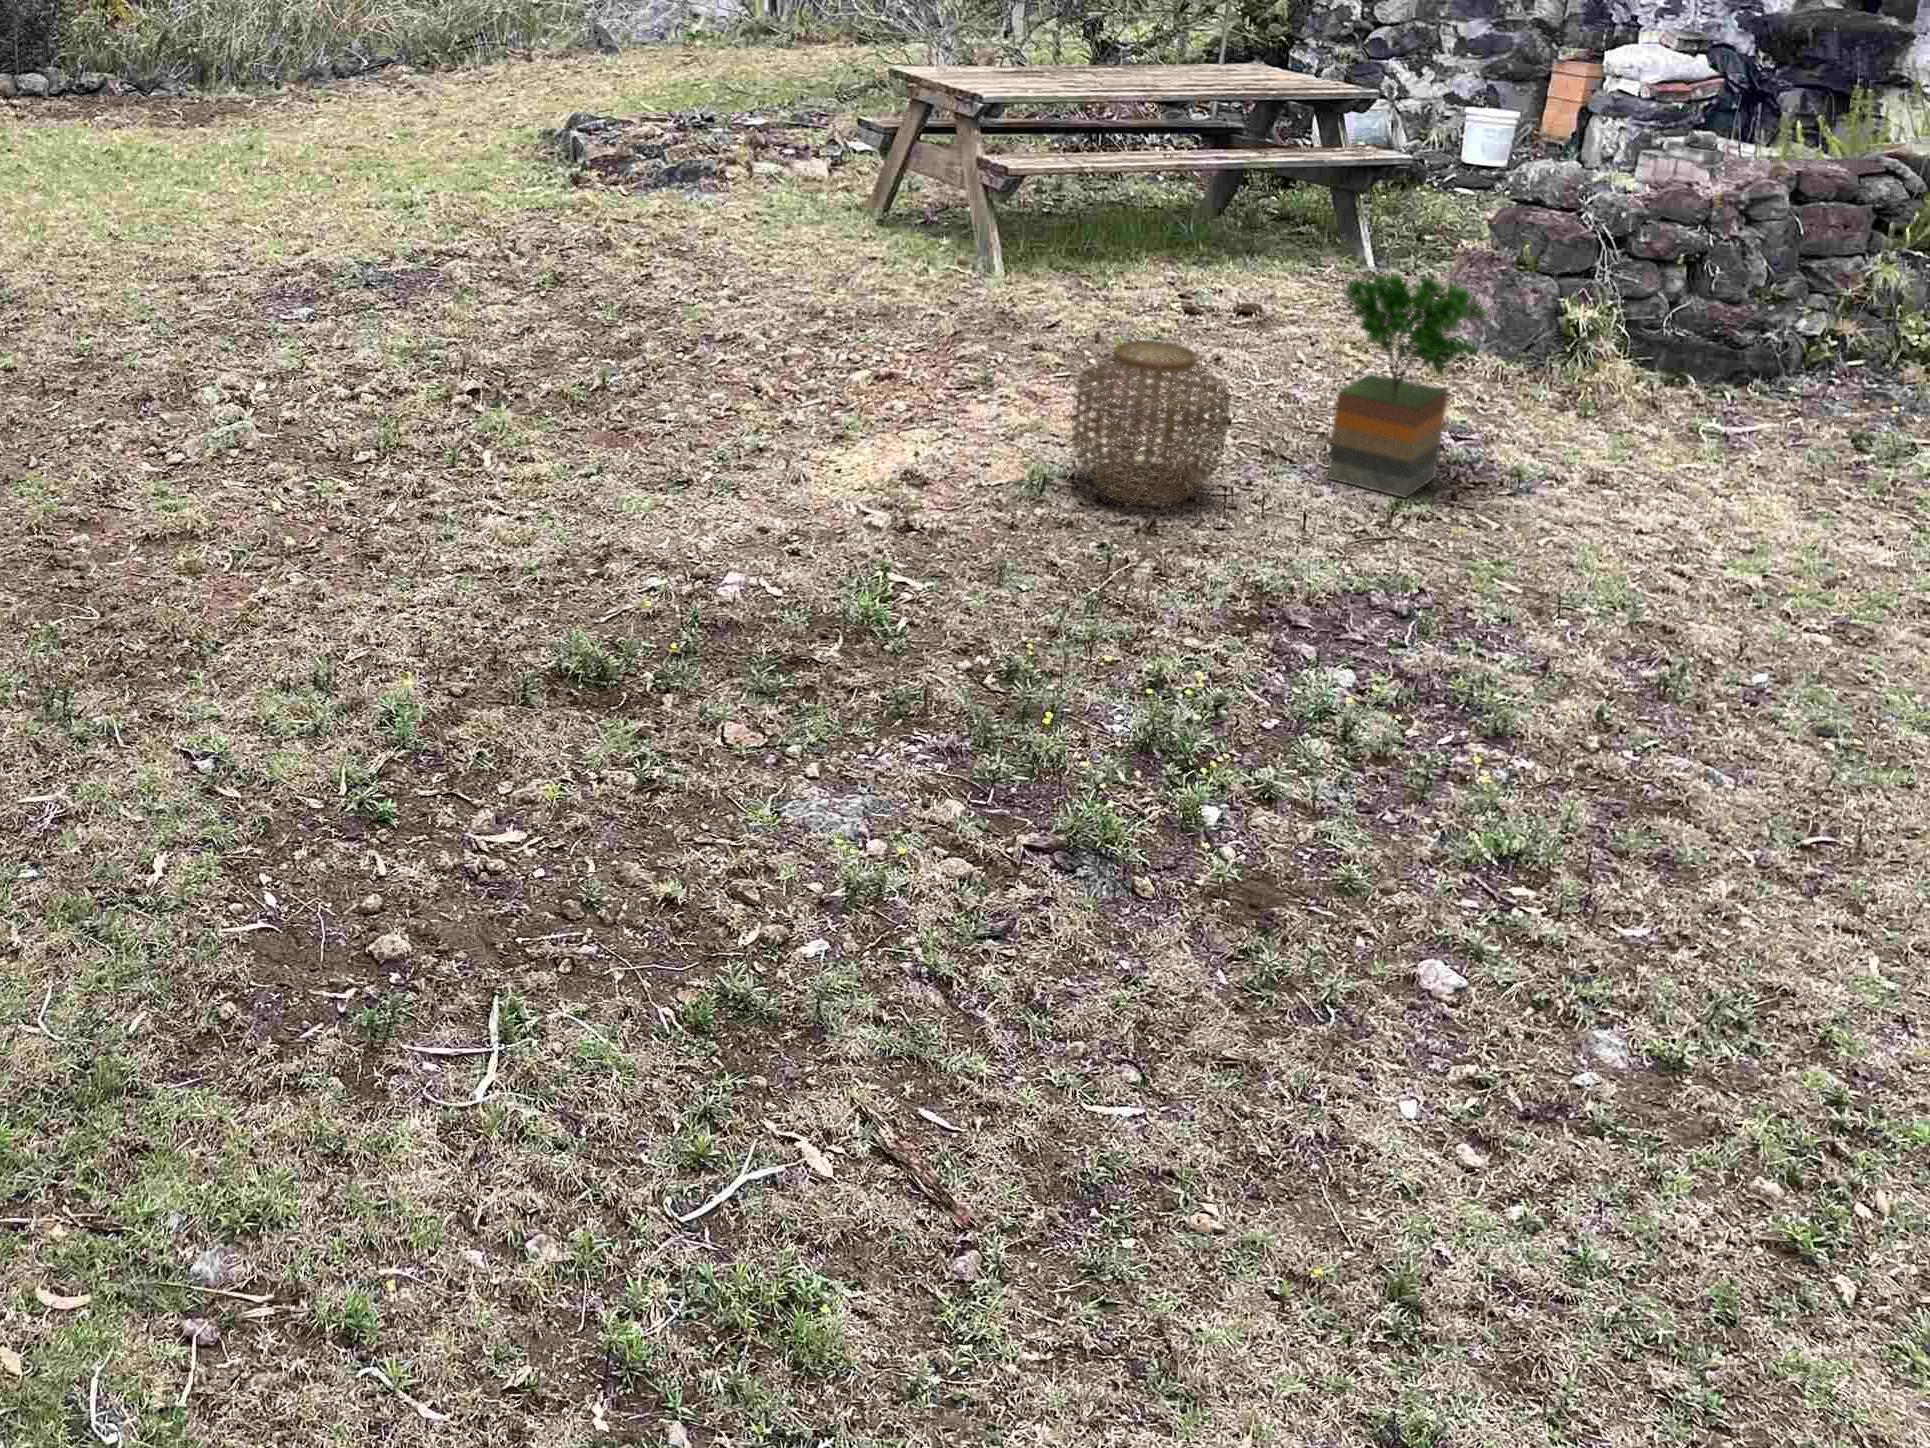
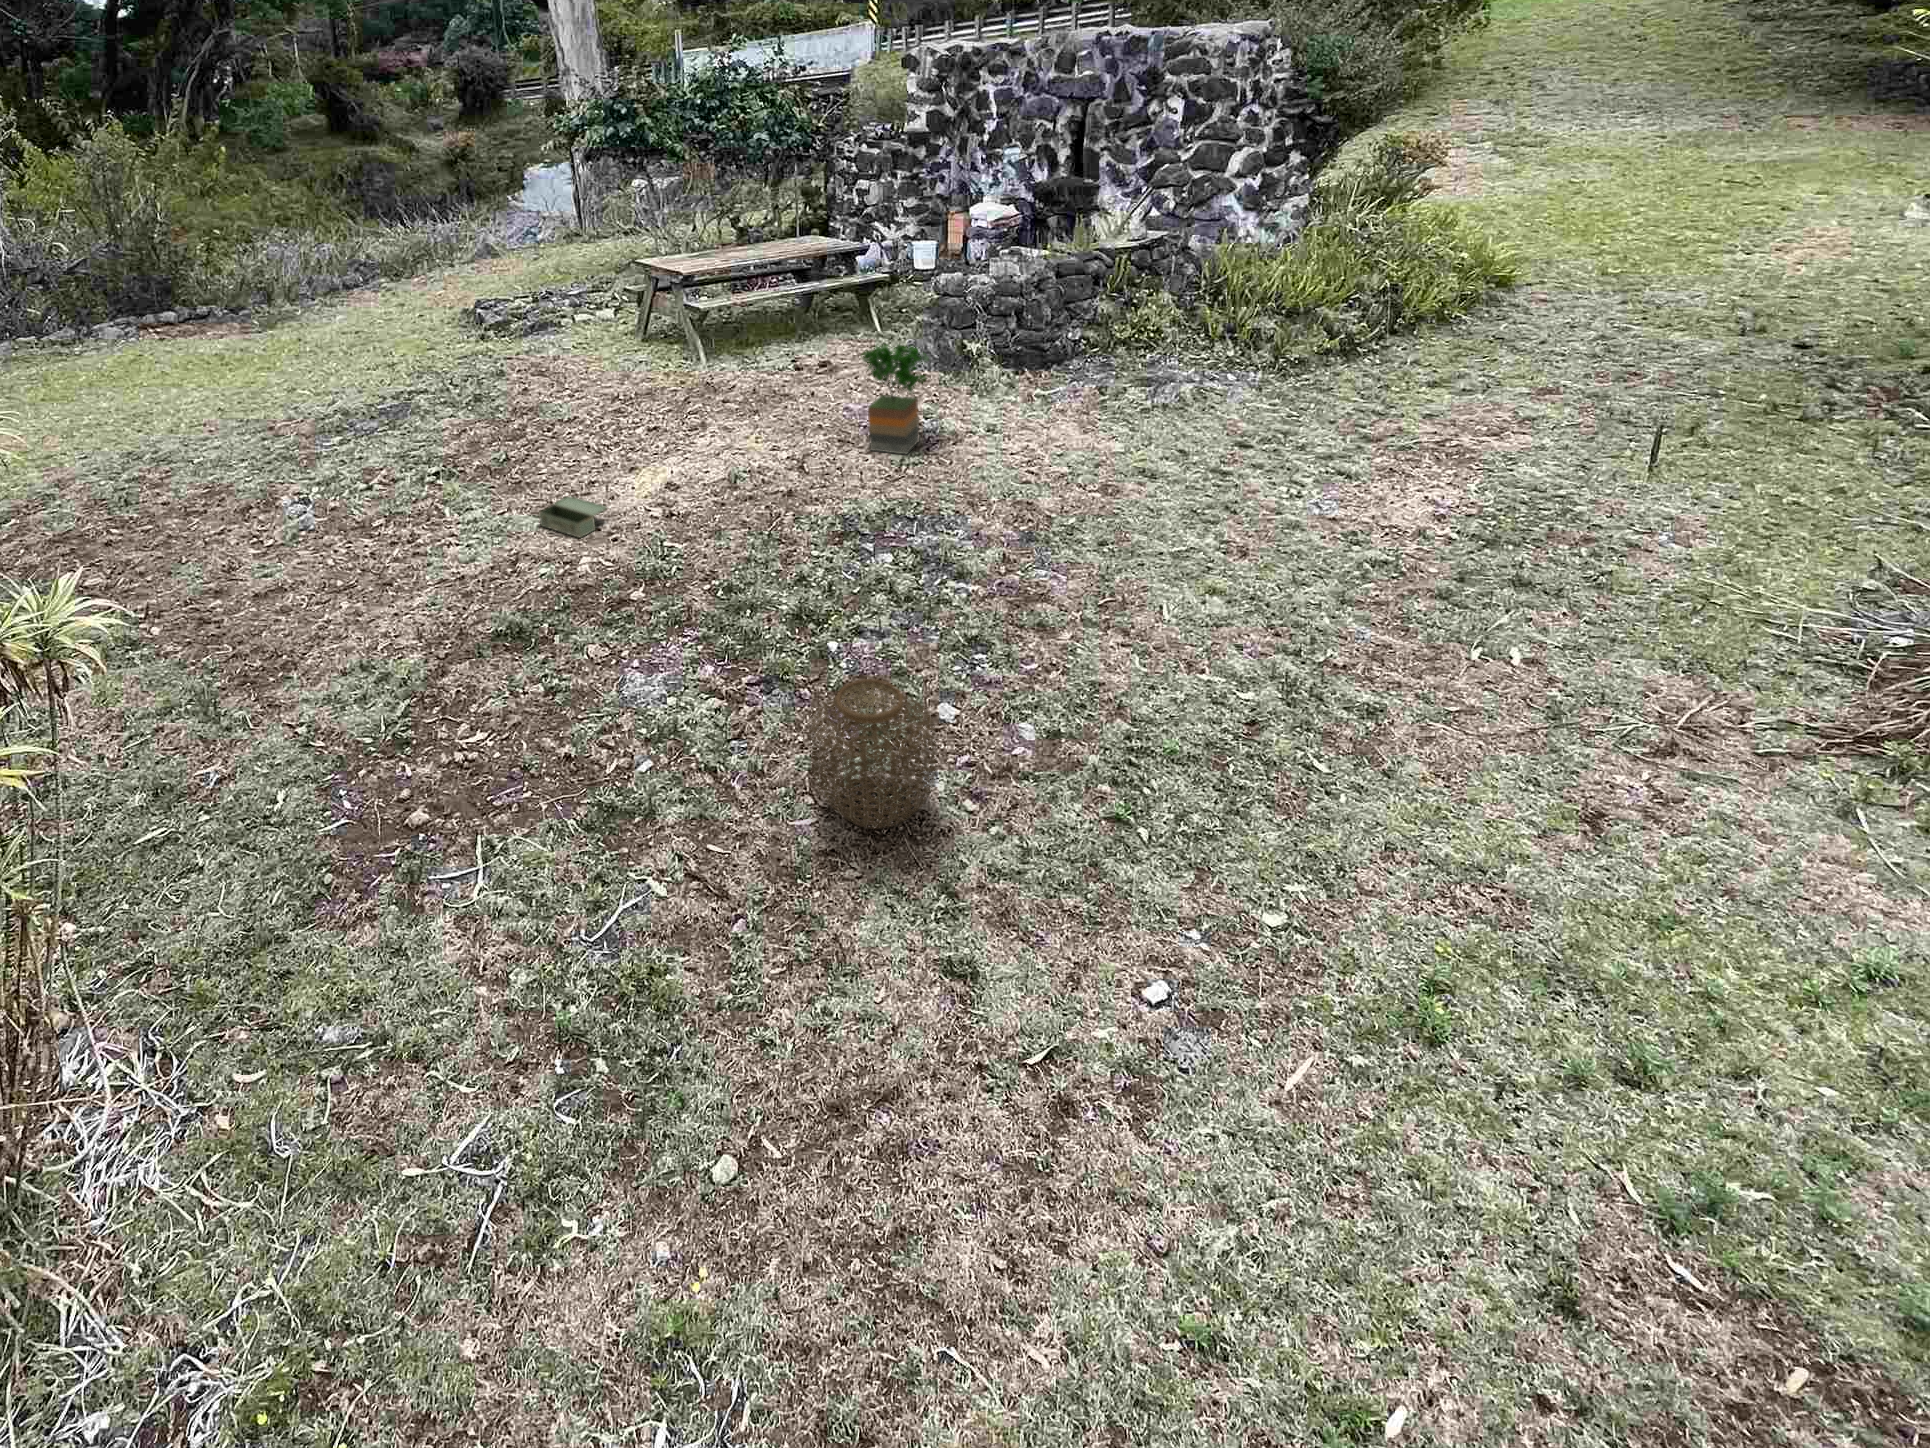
woven basket: present [1072,340,1229,506] -> present [809,679,937,829]
toolbox: none [657,461,790,539] -> present [539,496,607,538]

